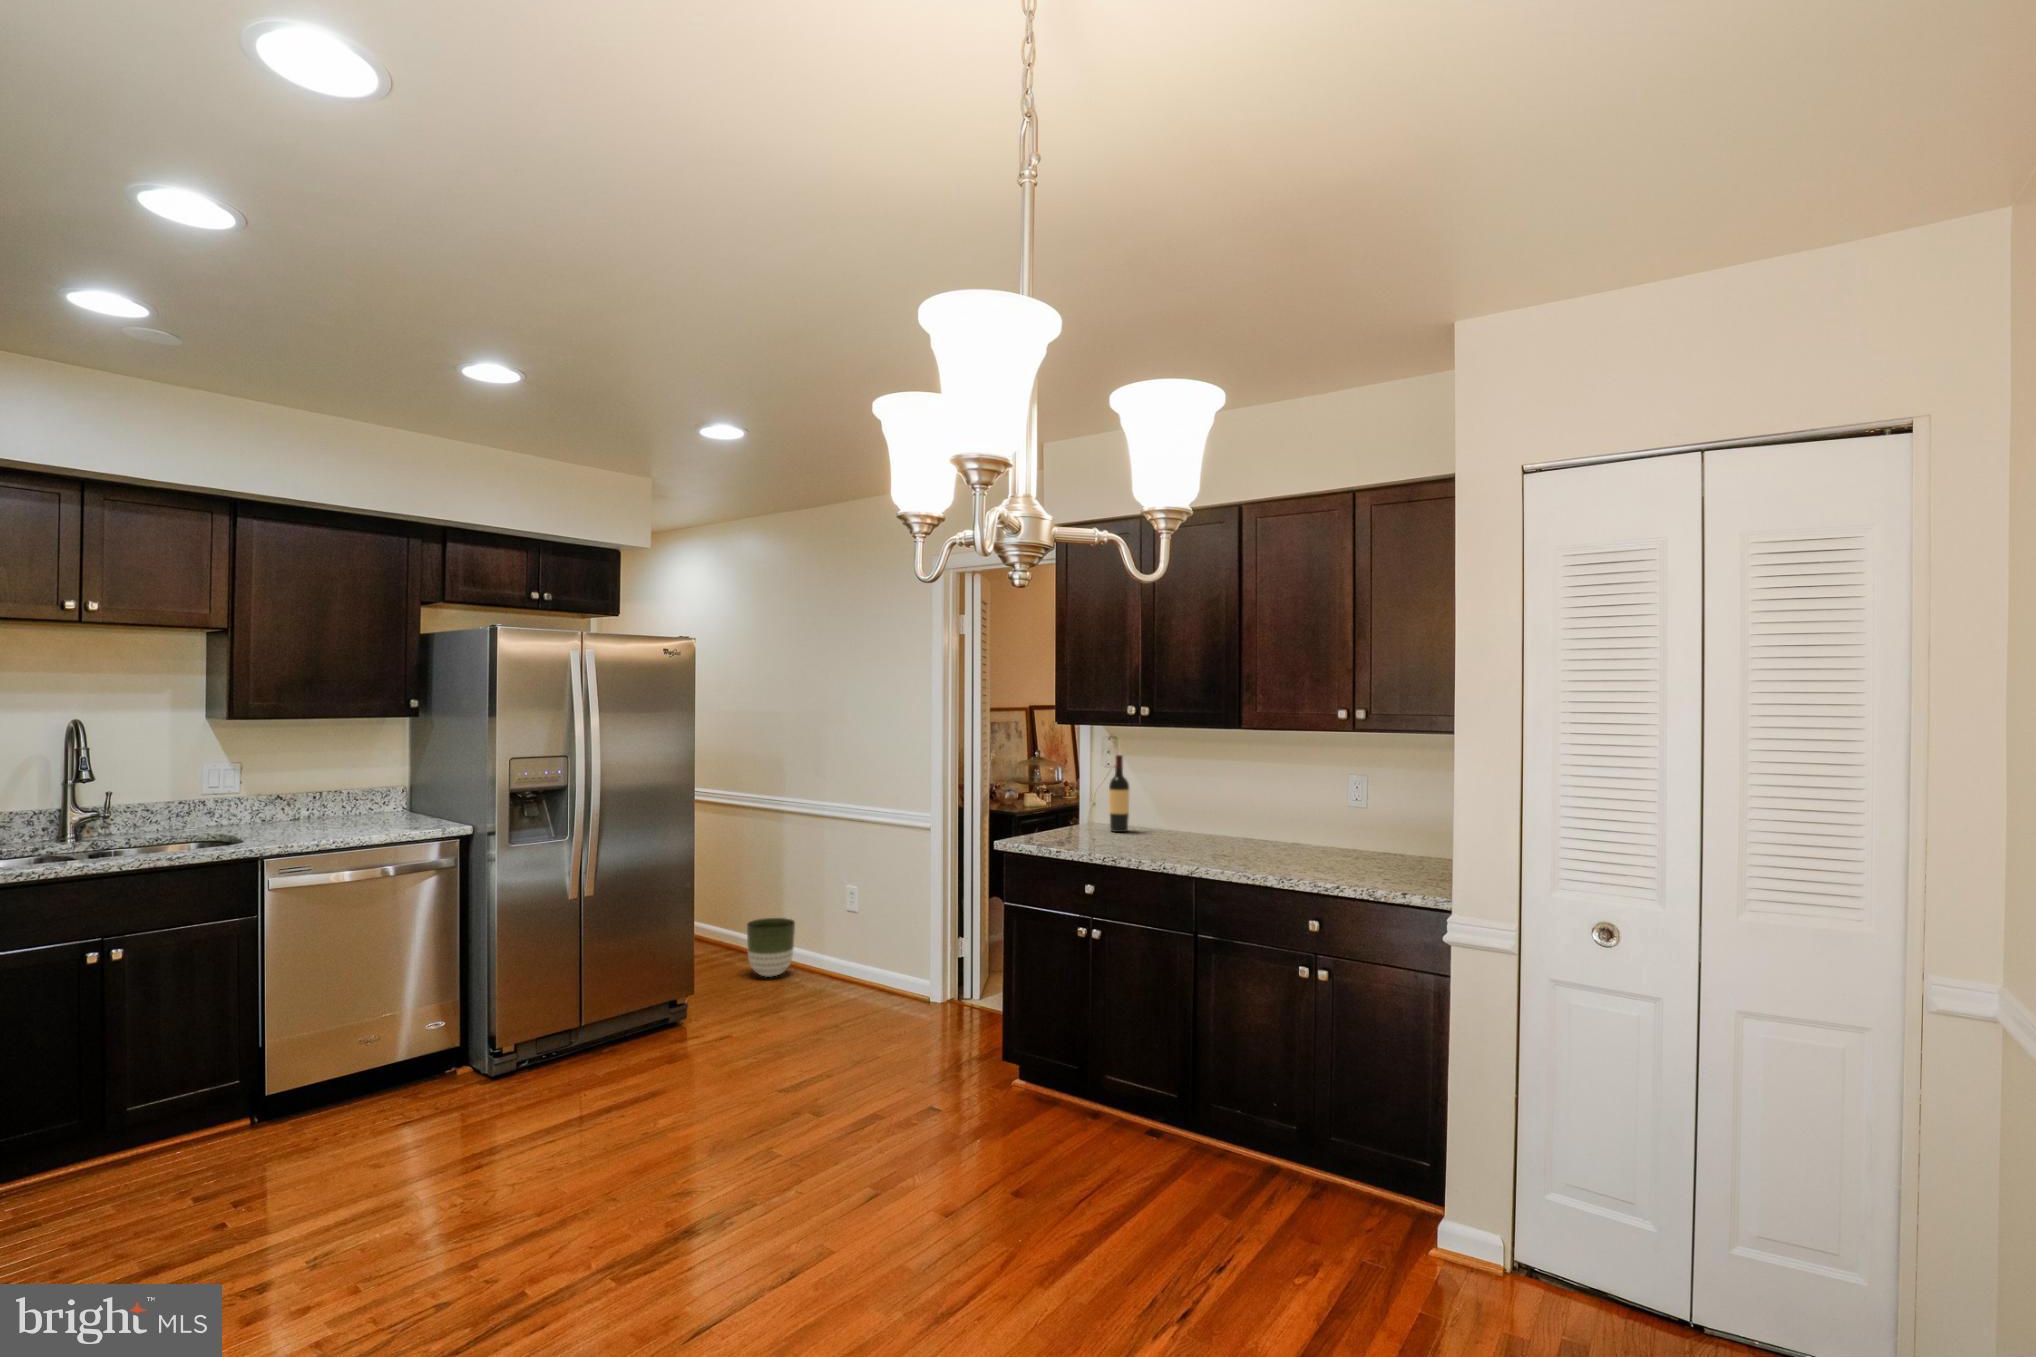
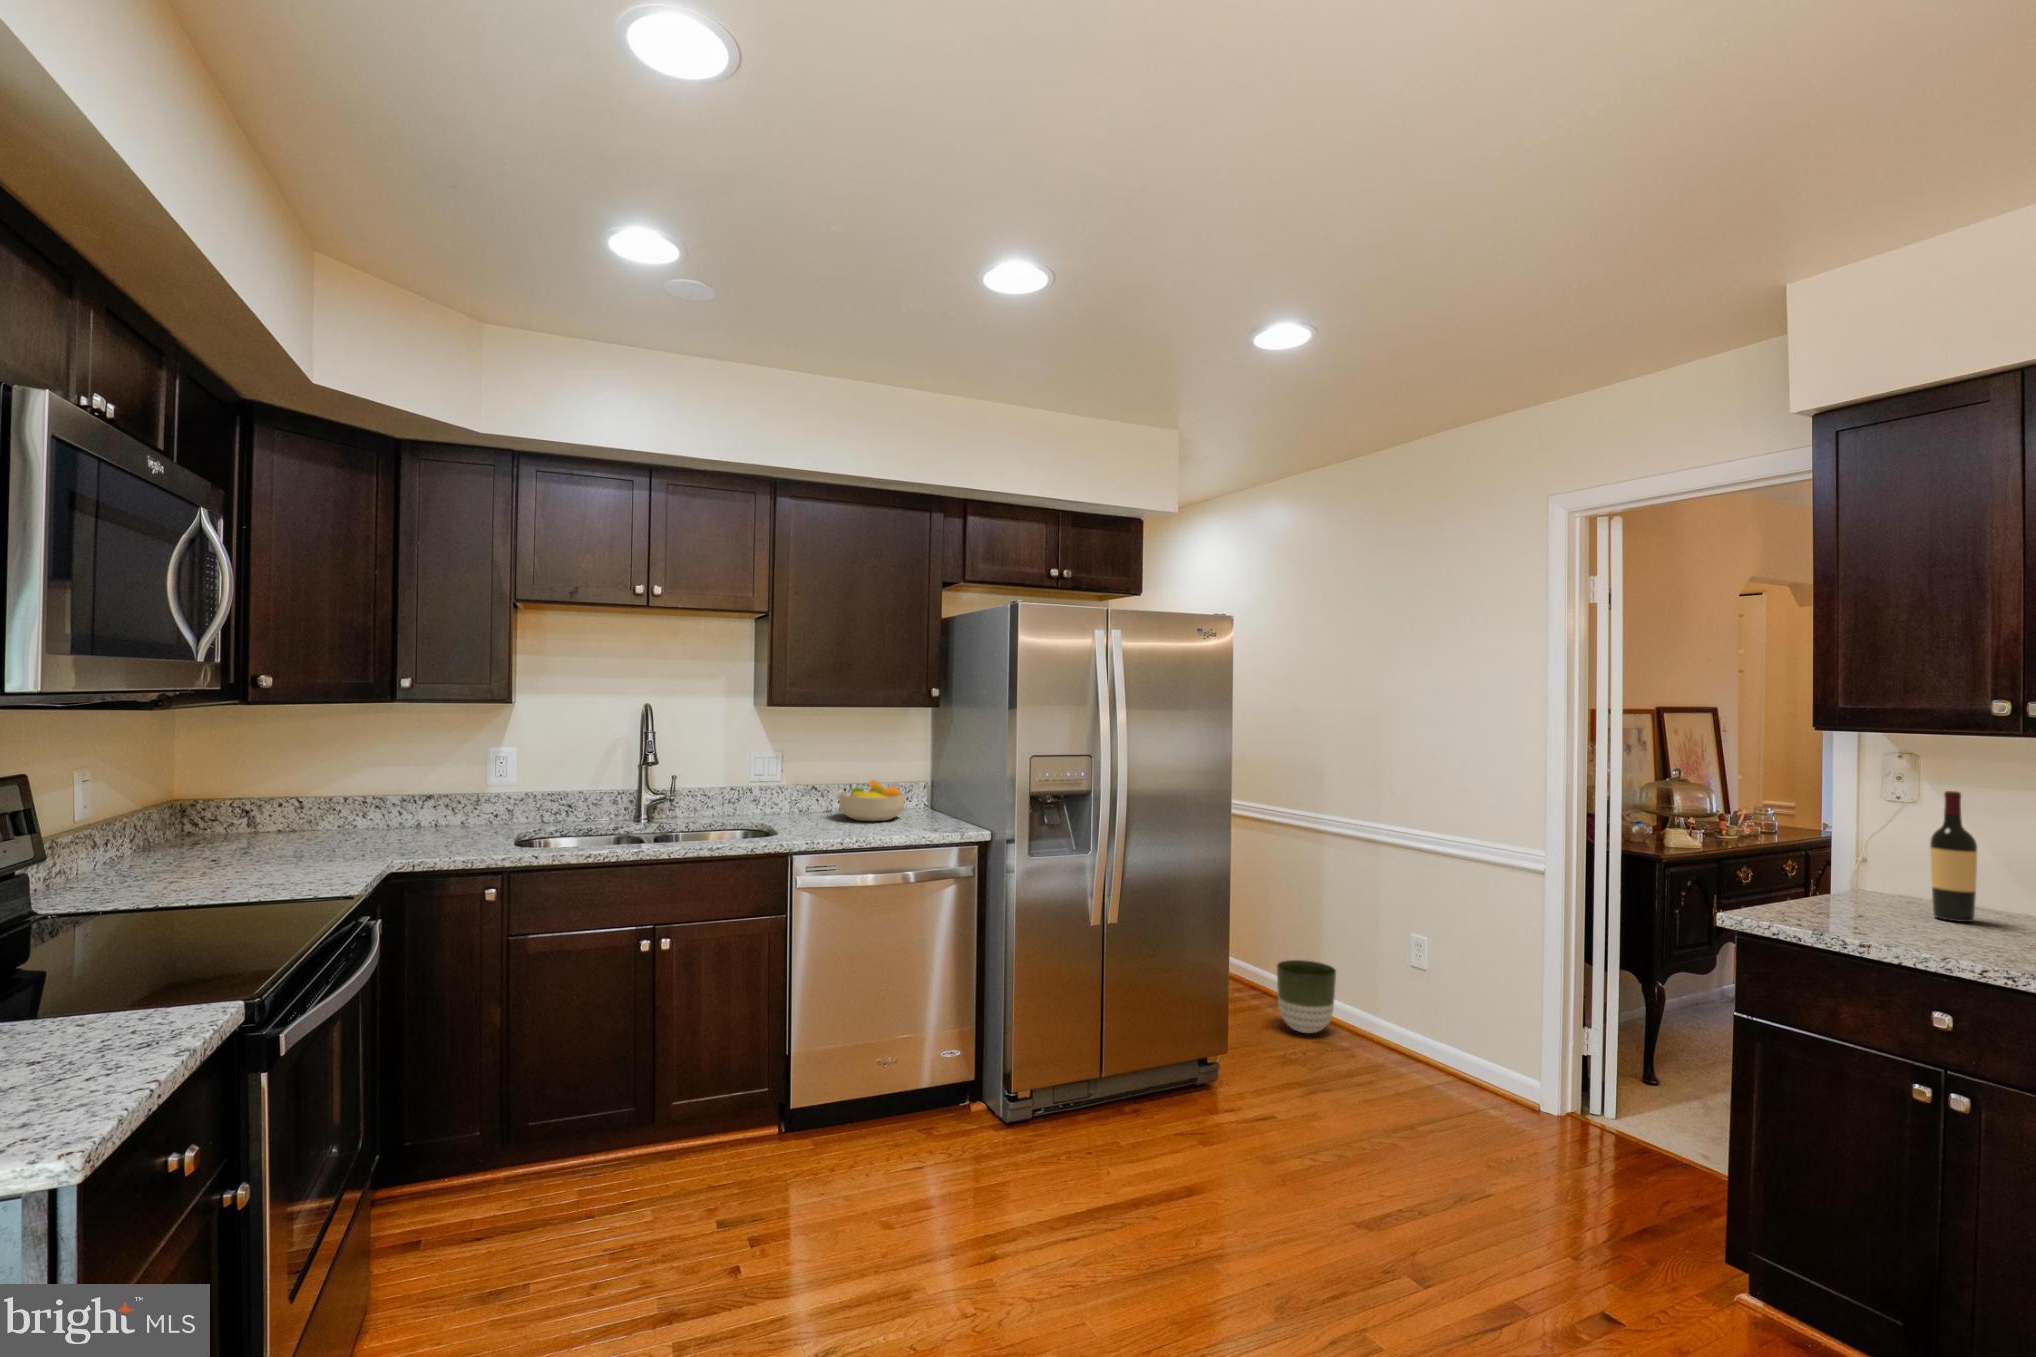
fruit bowl: none [307,787,383,826] -> present [838,780,905,821]

